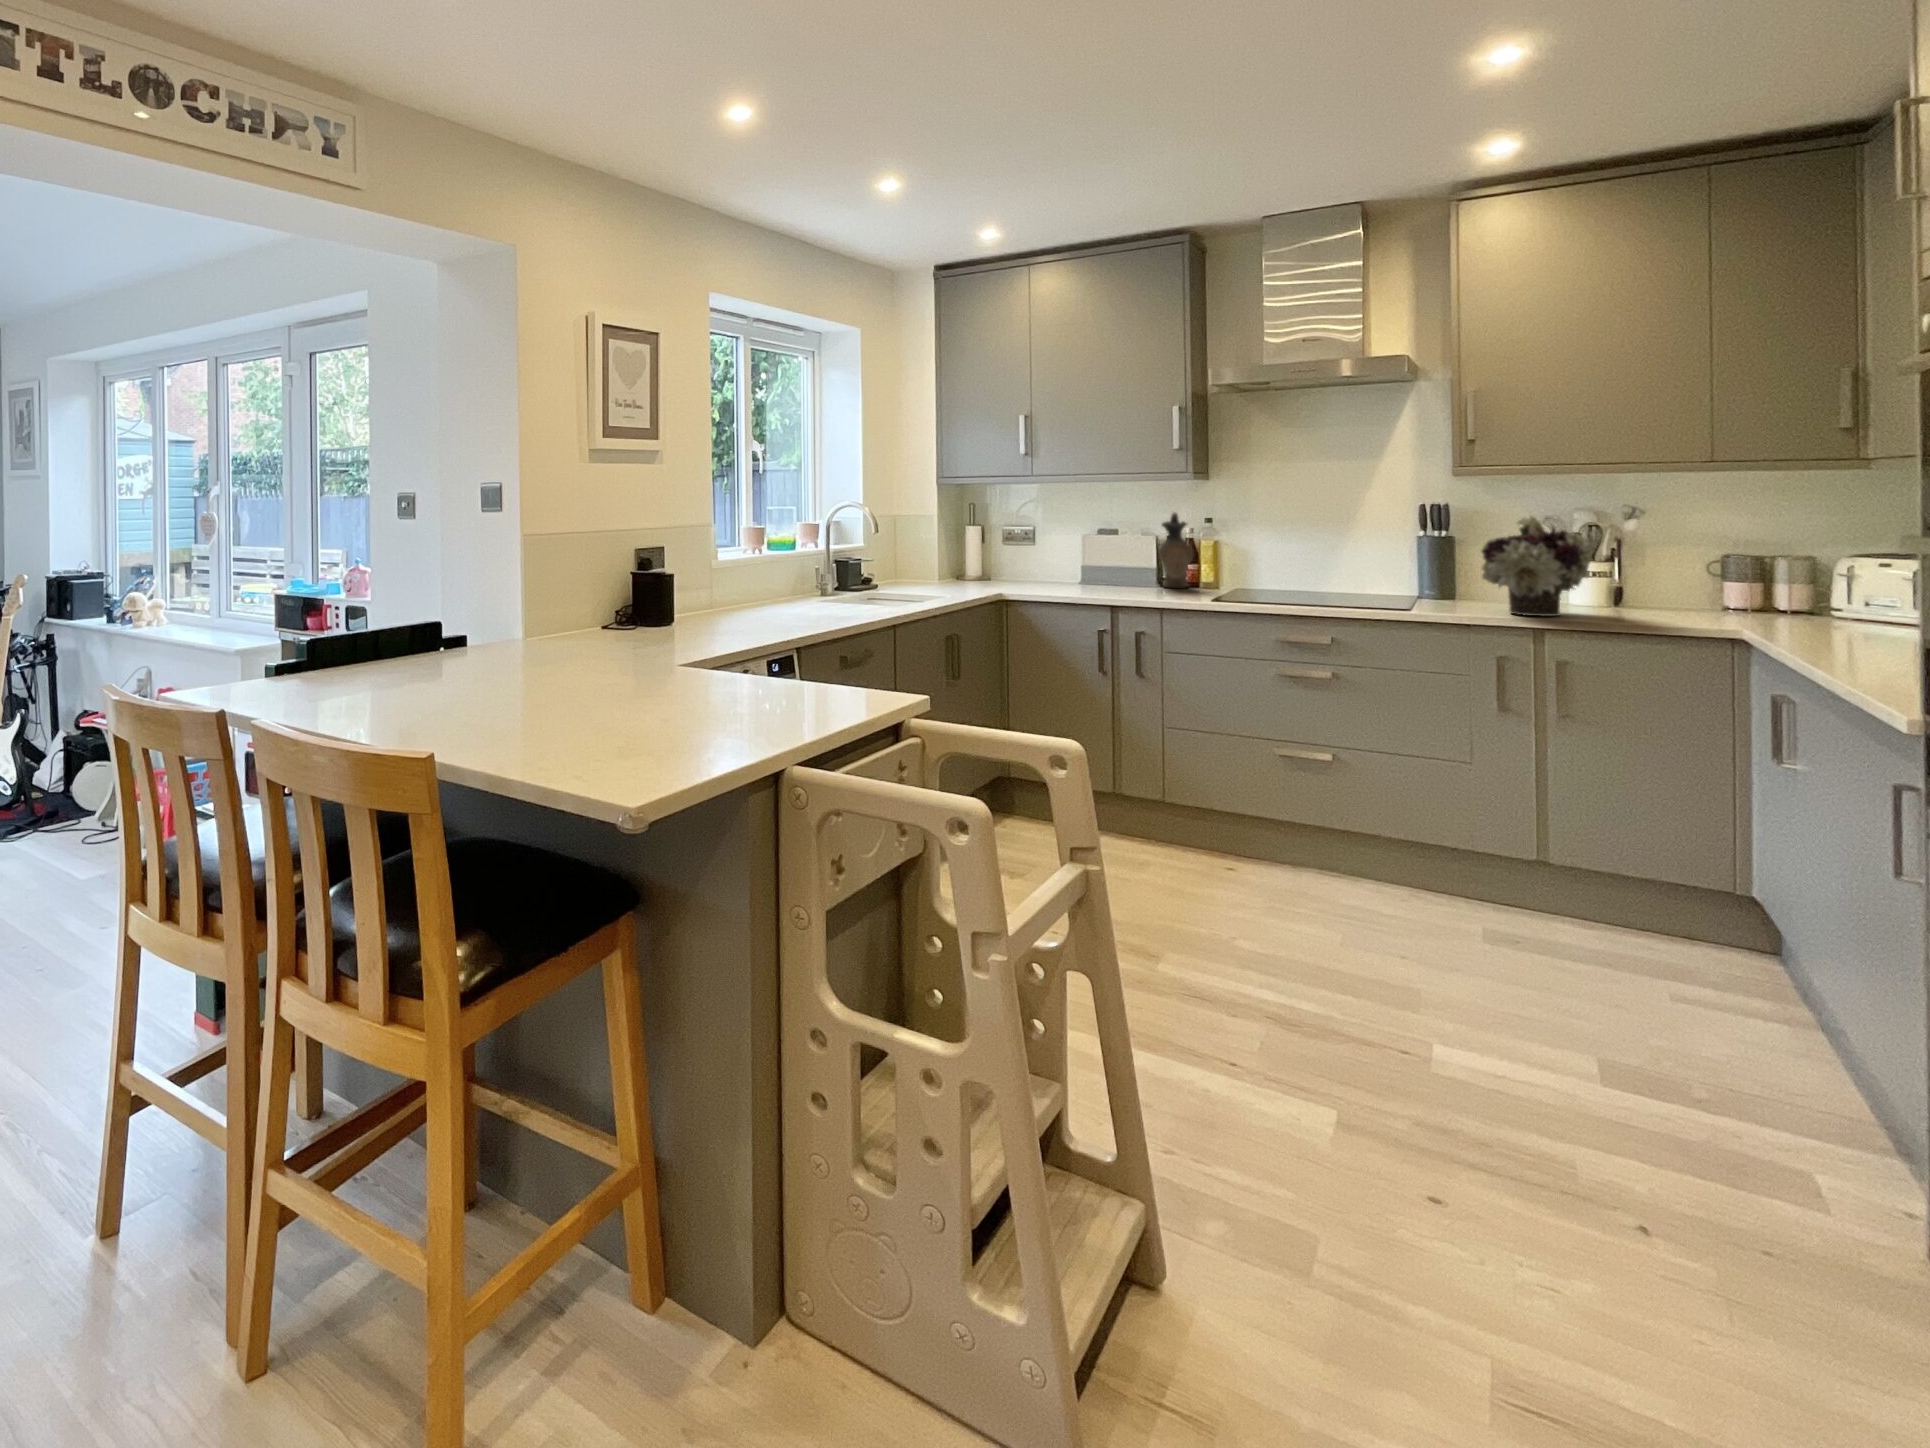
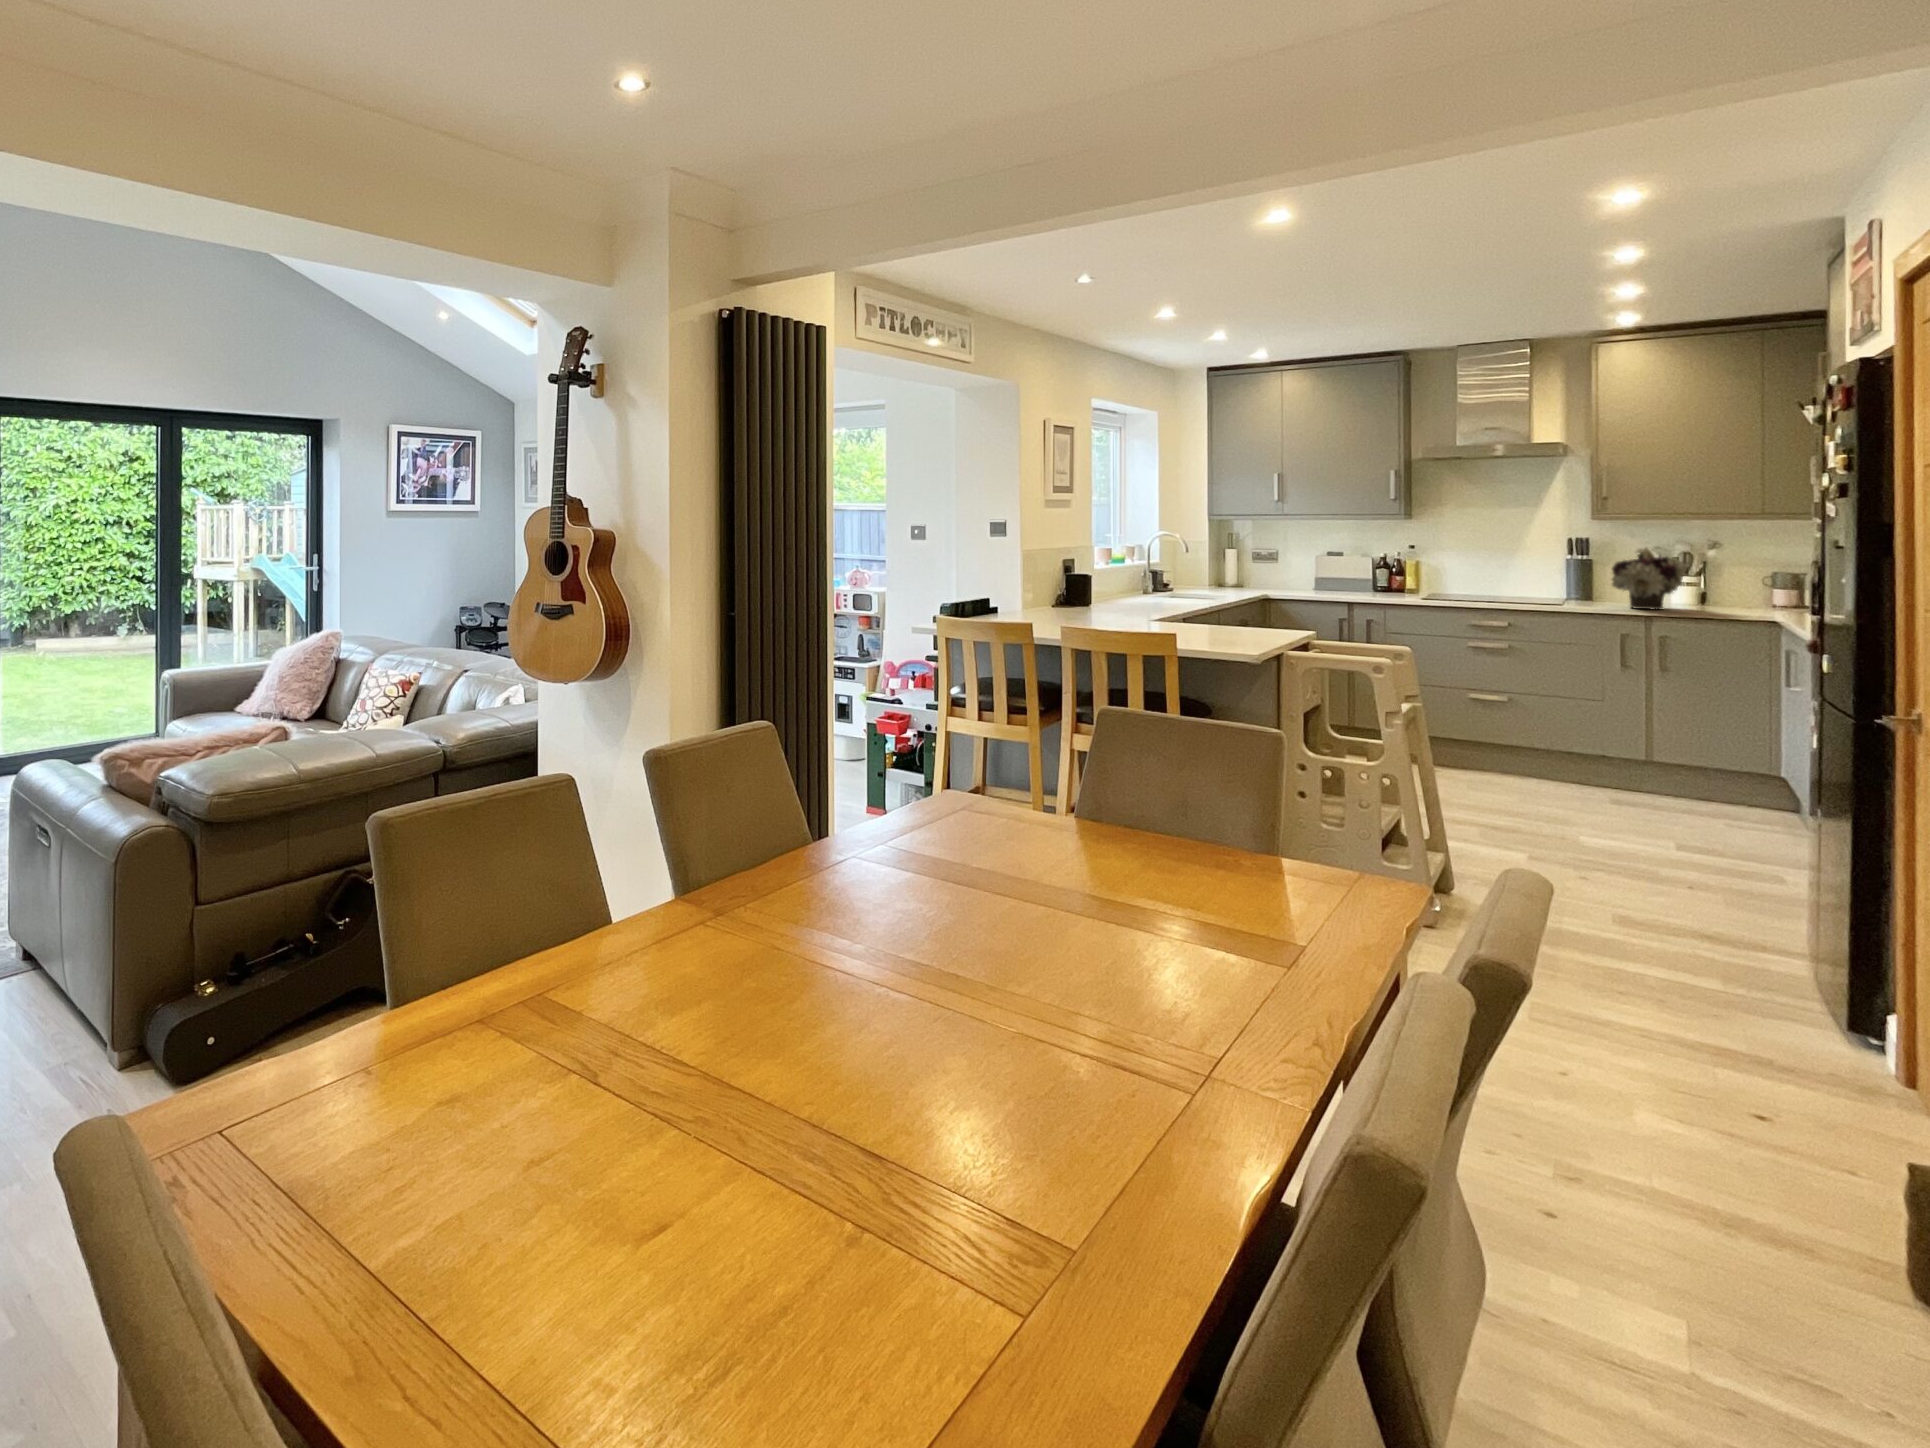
ceramic pitcher: present [1159,513,1194,587] -> none [1377,541,1403,592]

